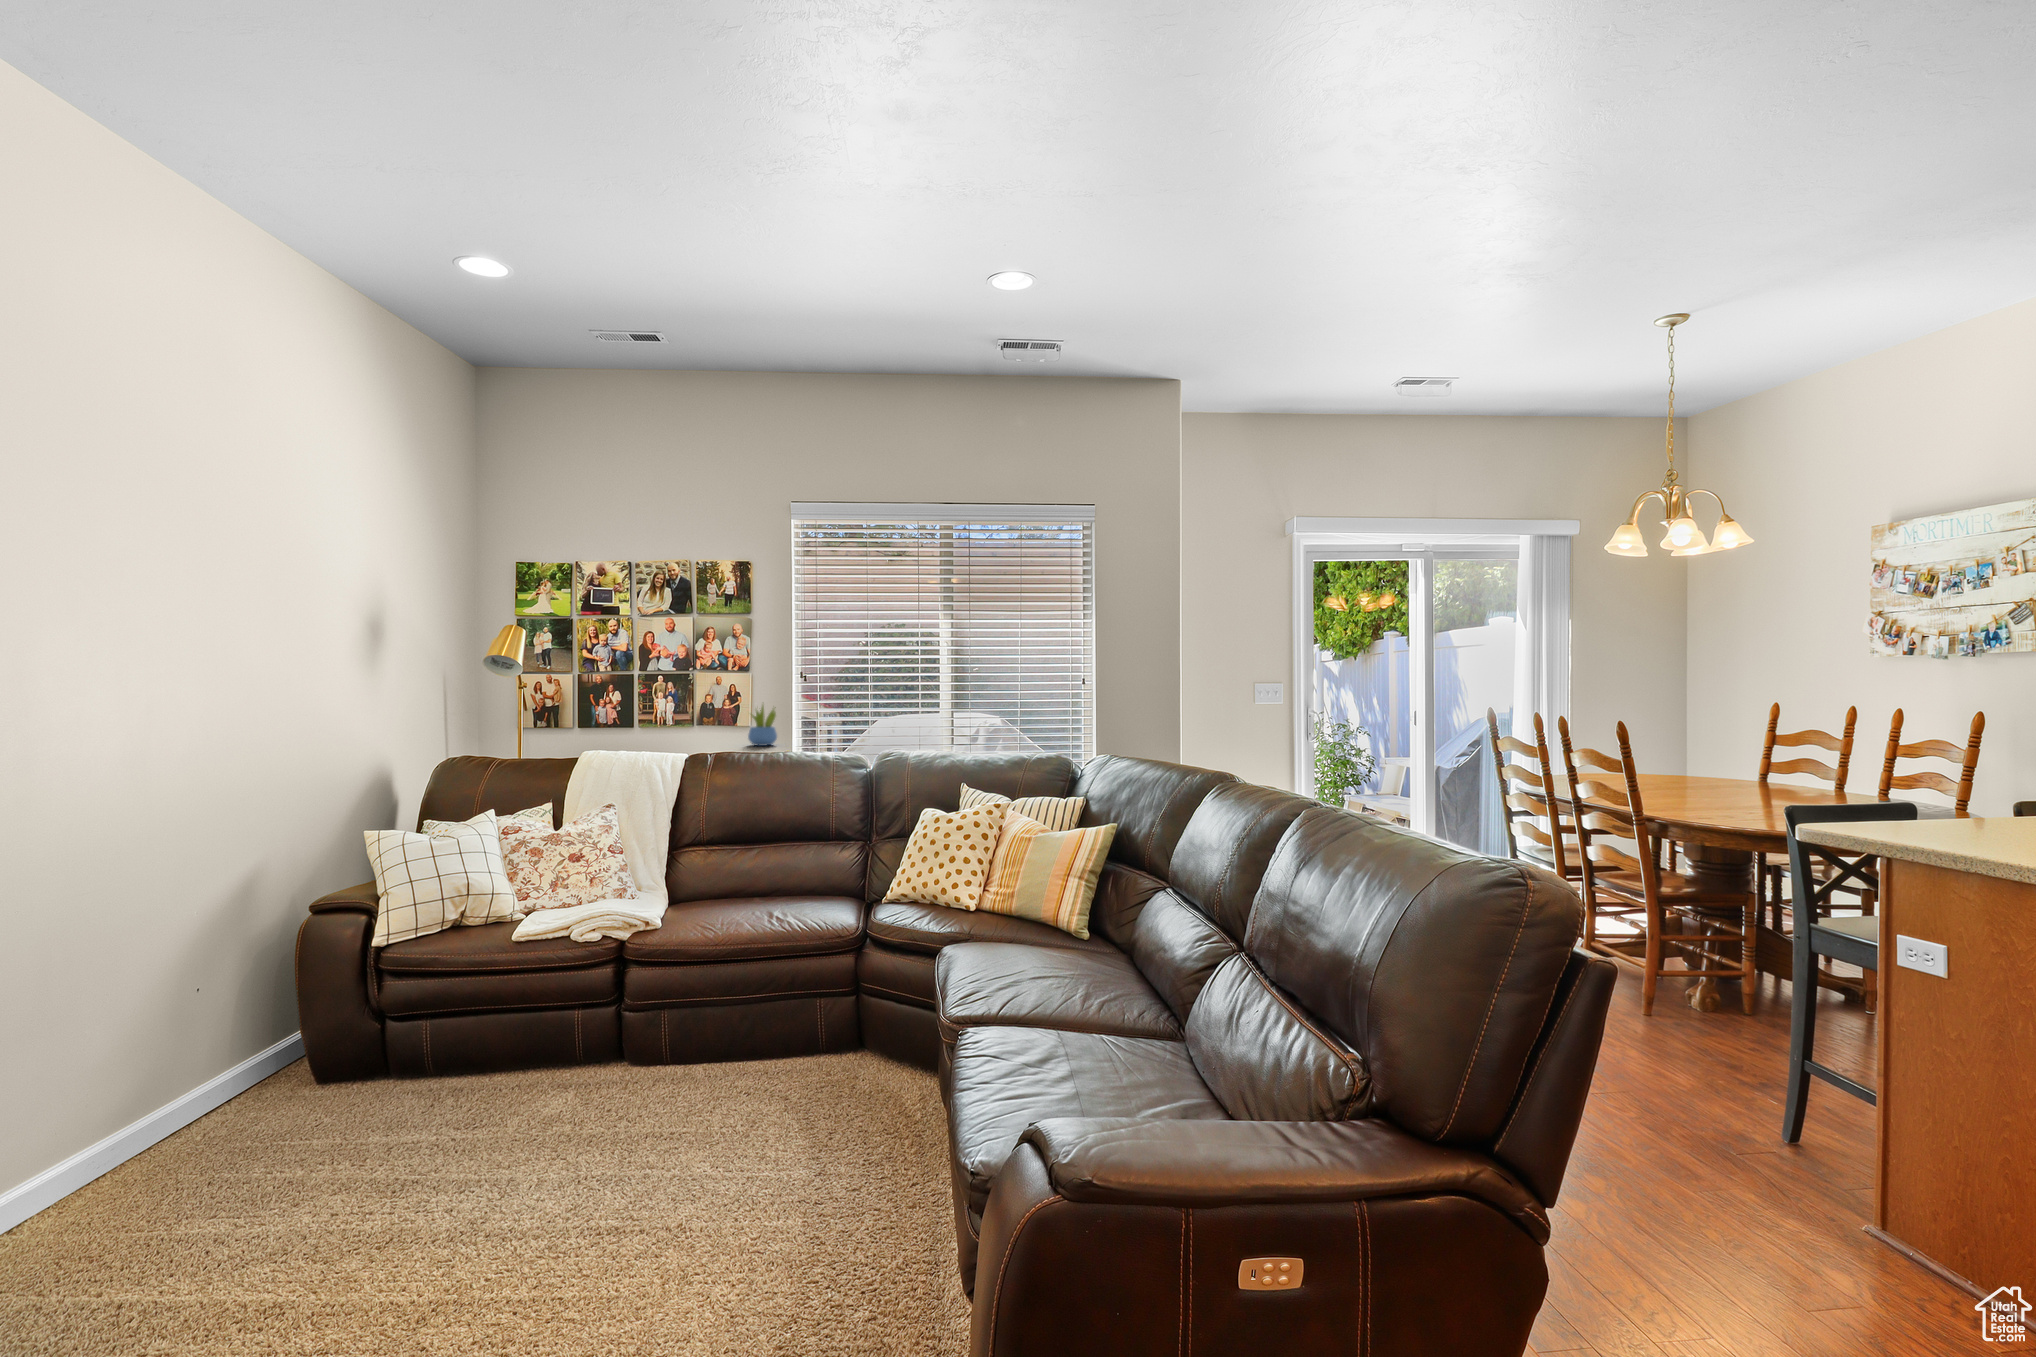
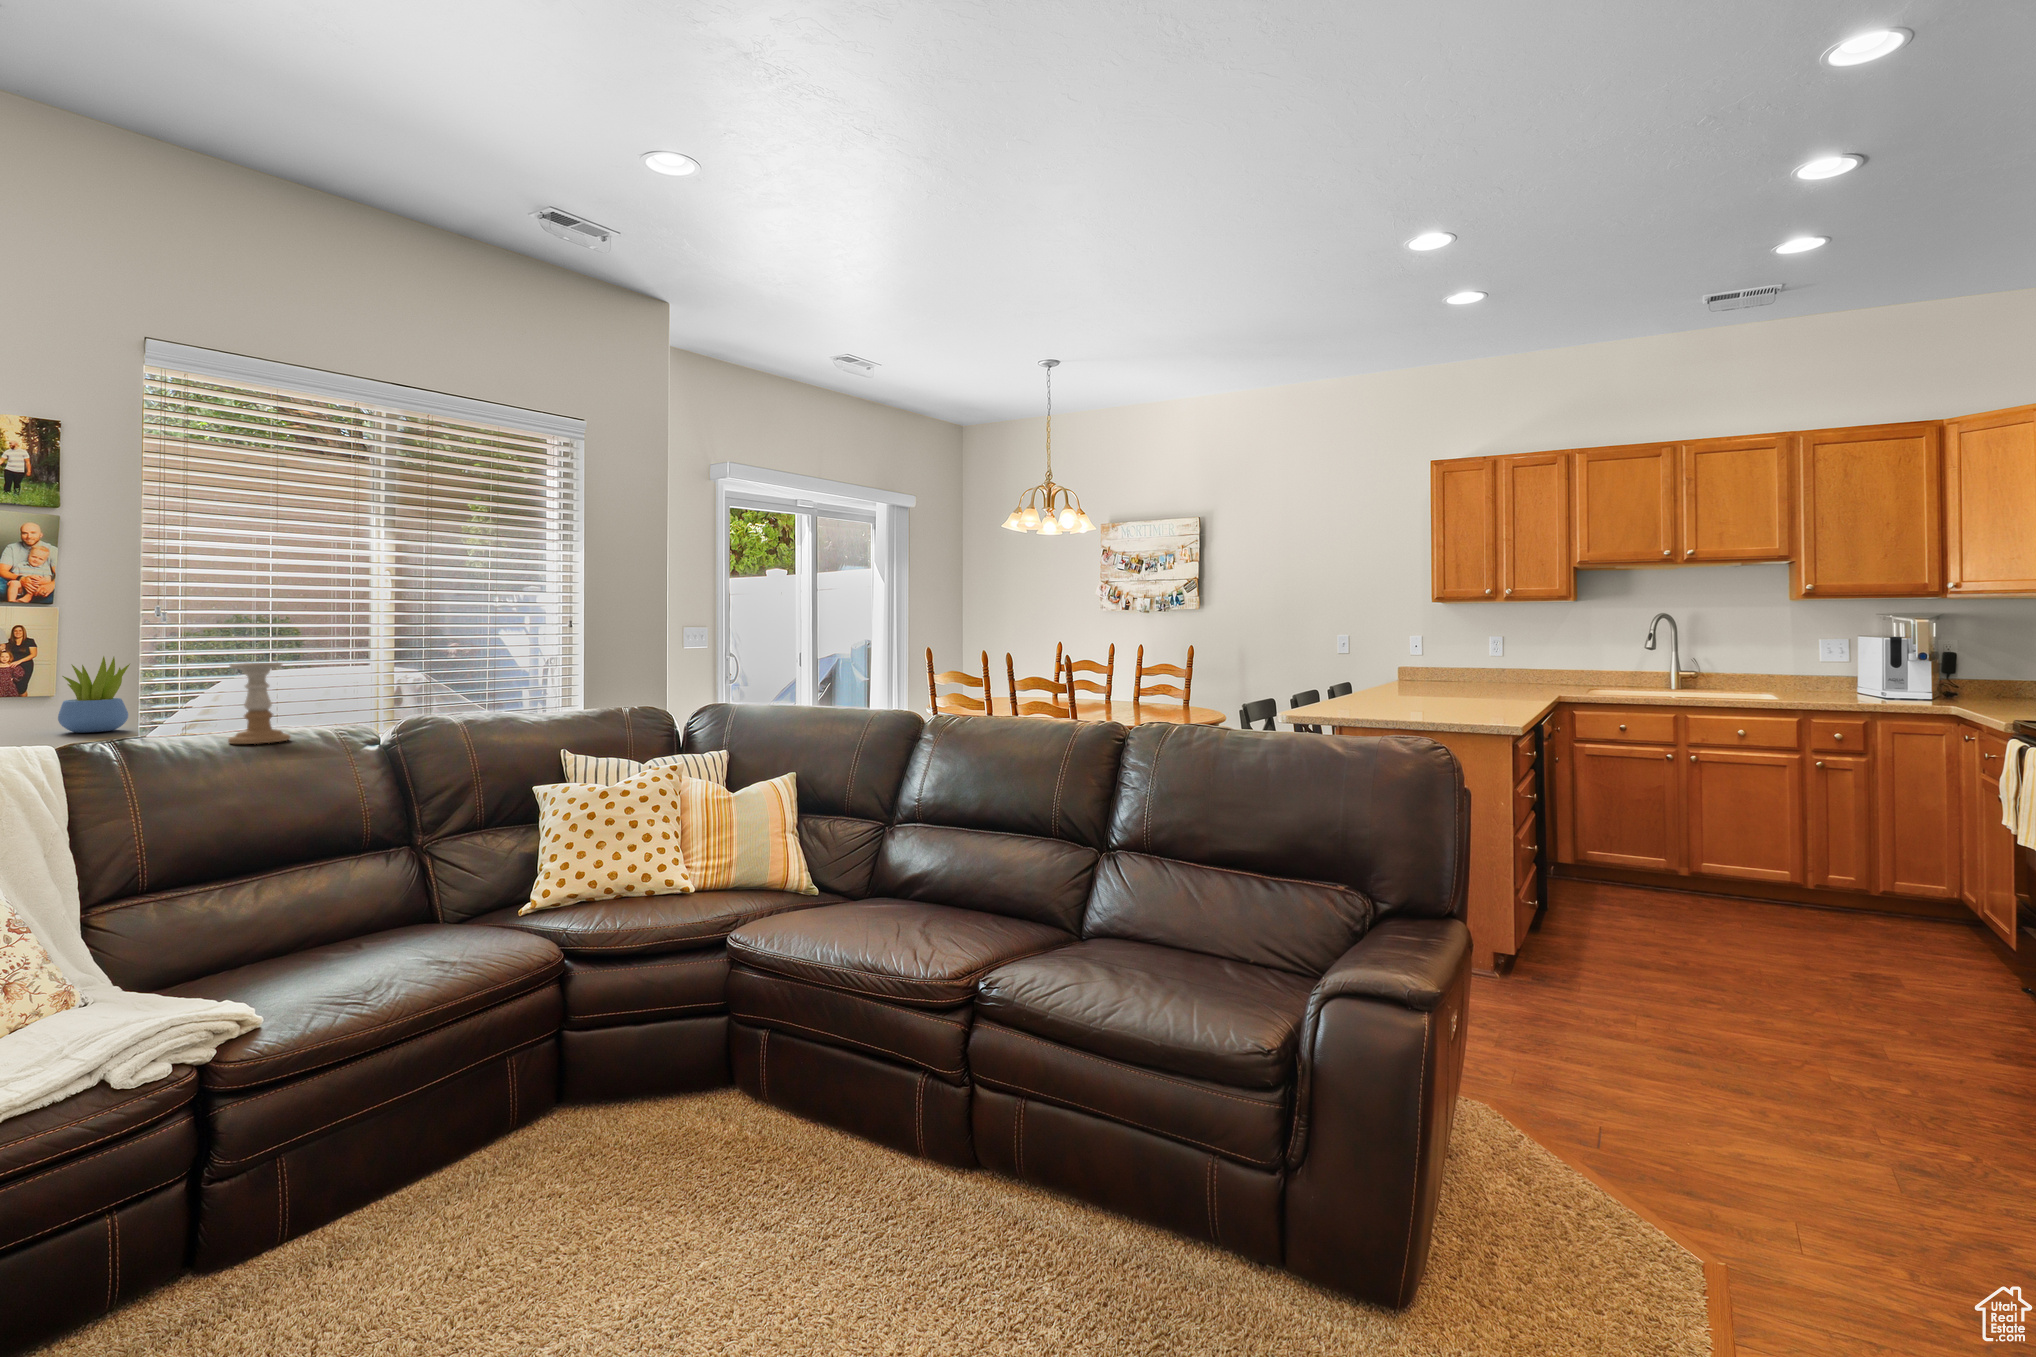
candle holder: none [778,709,808,759] -> present [228,663,290,744]

